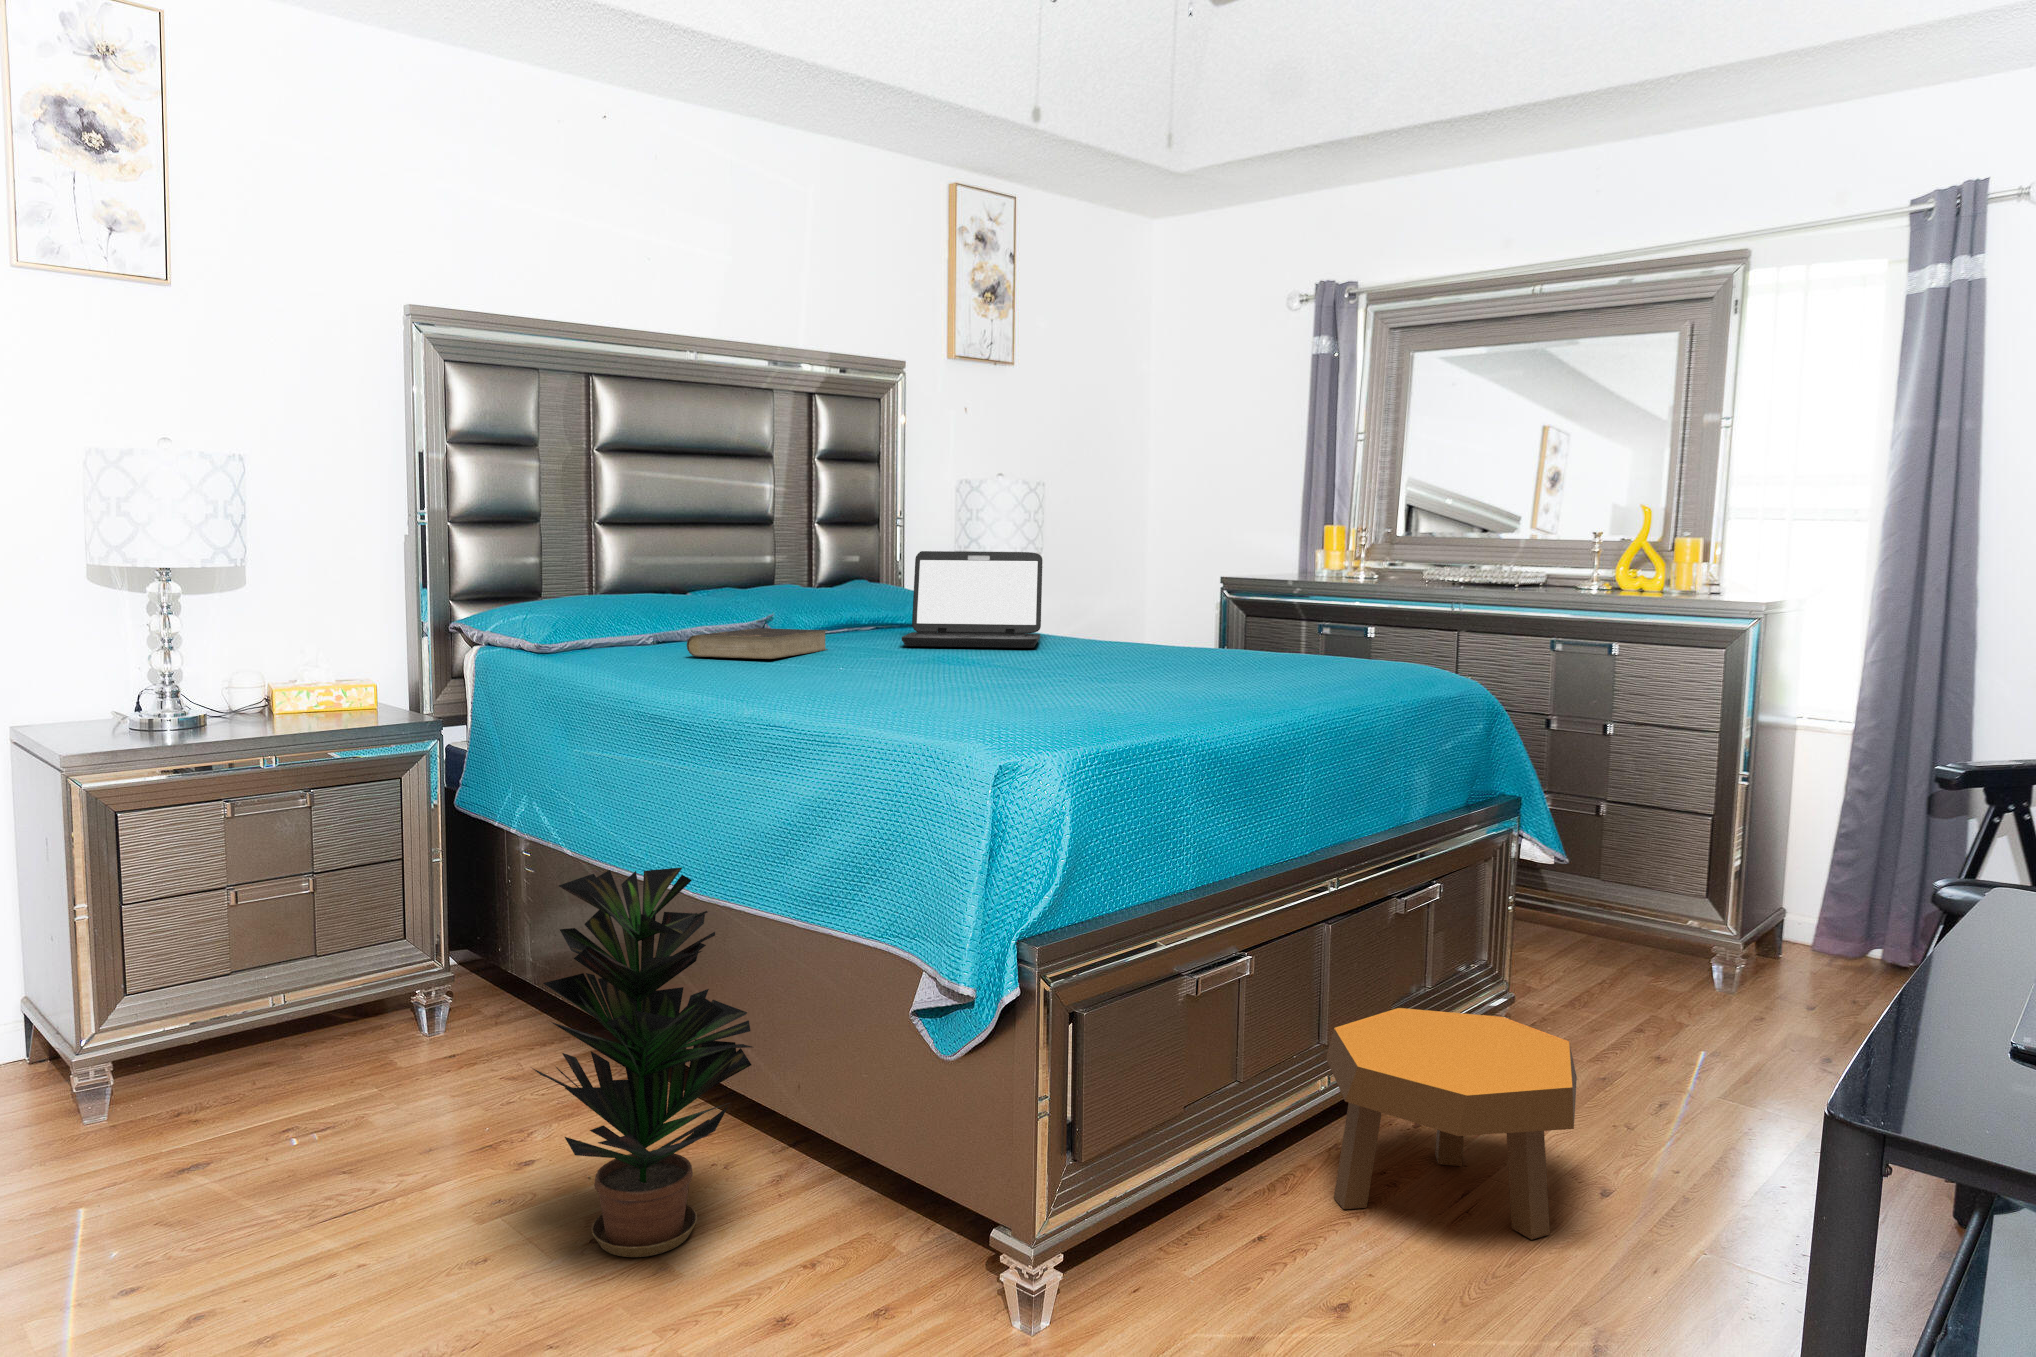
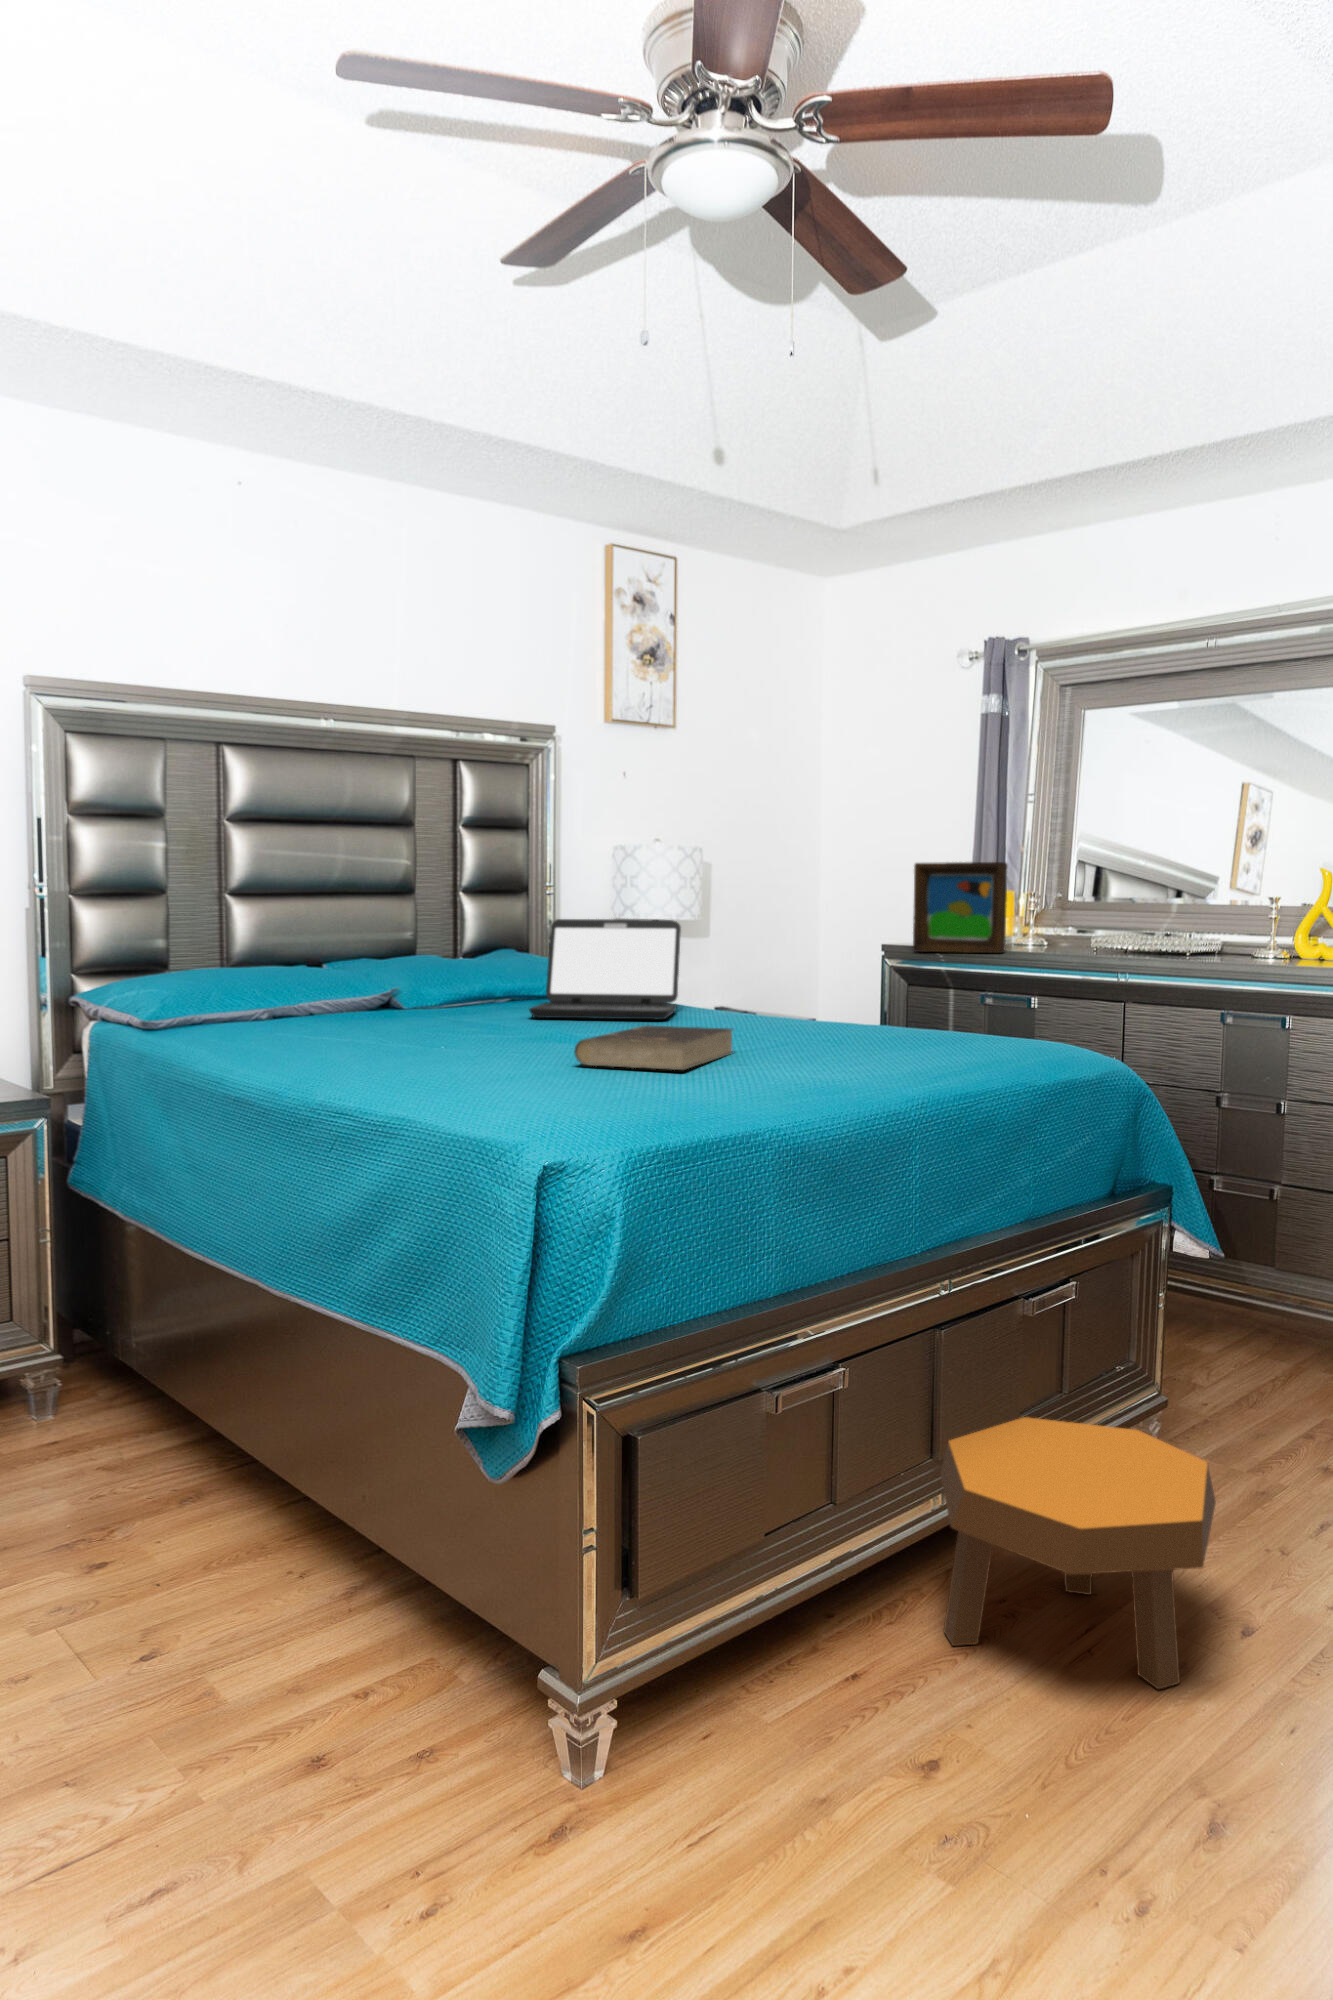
picture frame: none [1253,499,1345,587] -> present [913,862,1008,953]
book: present [687,628,828,659] -> present [574,1025,733,1070]
potted plant: present [533,867,752,1257] -> none [71,1262,312,1686]

